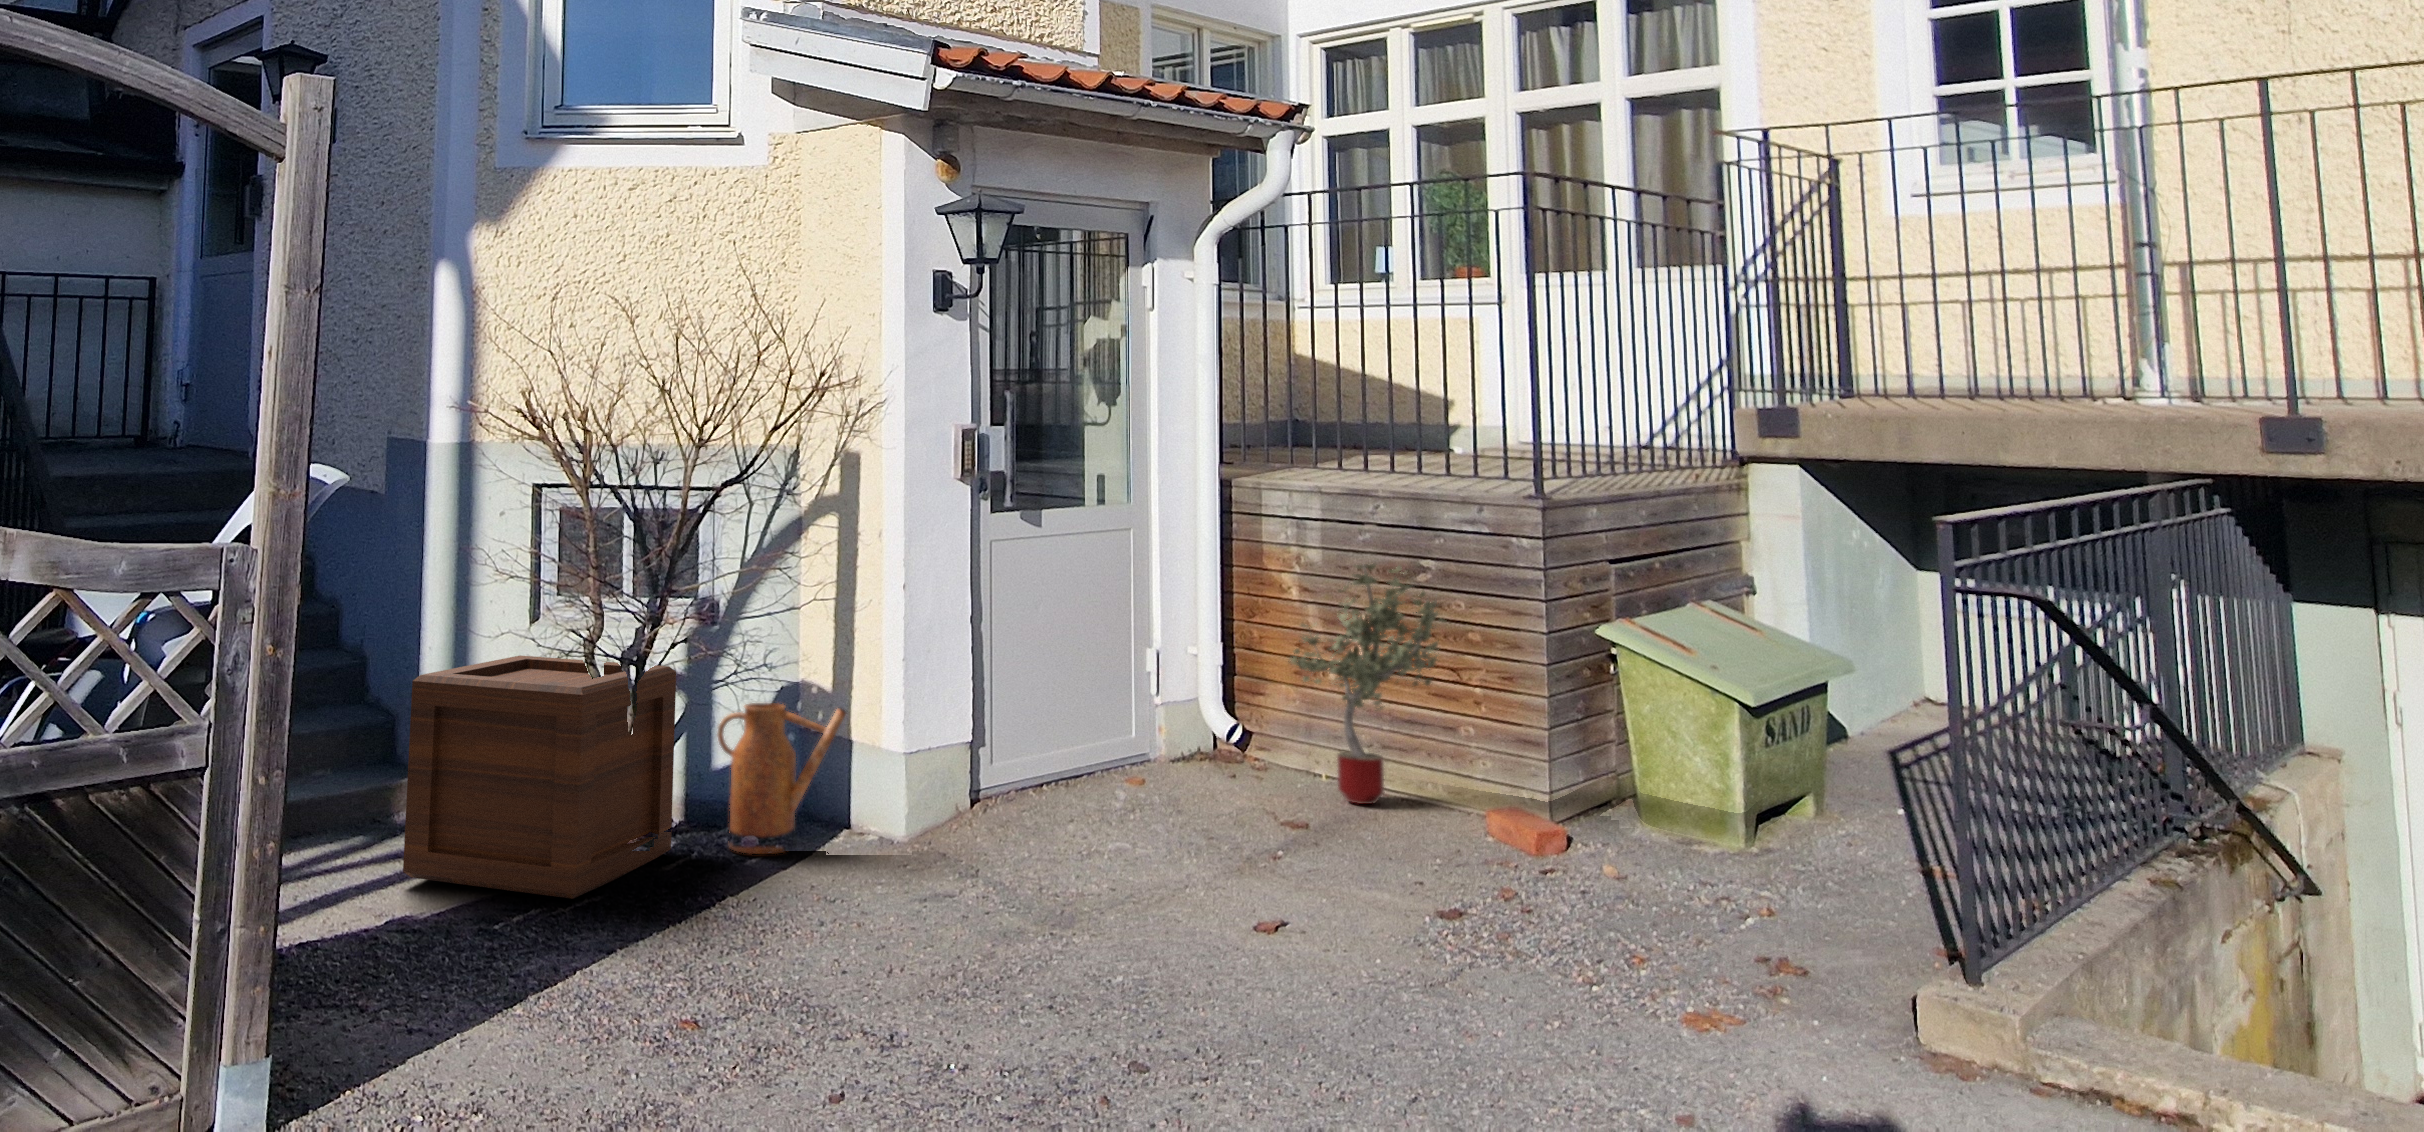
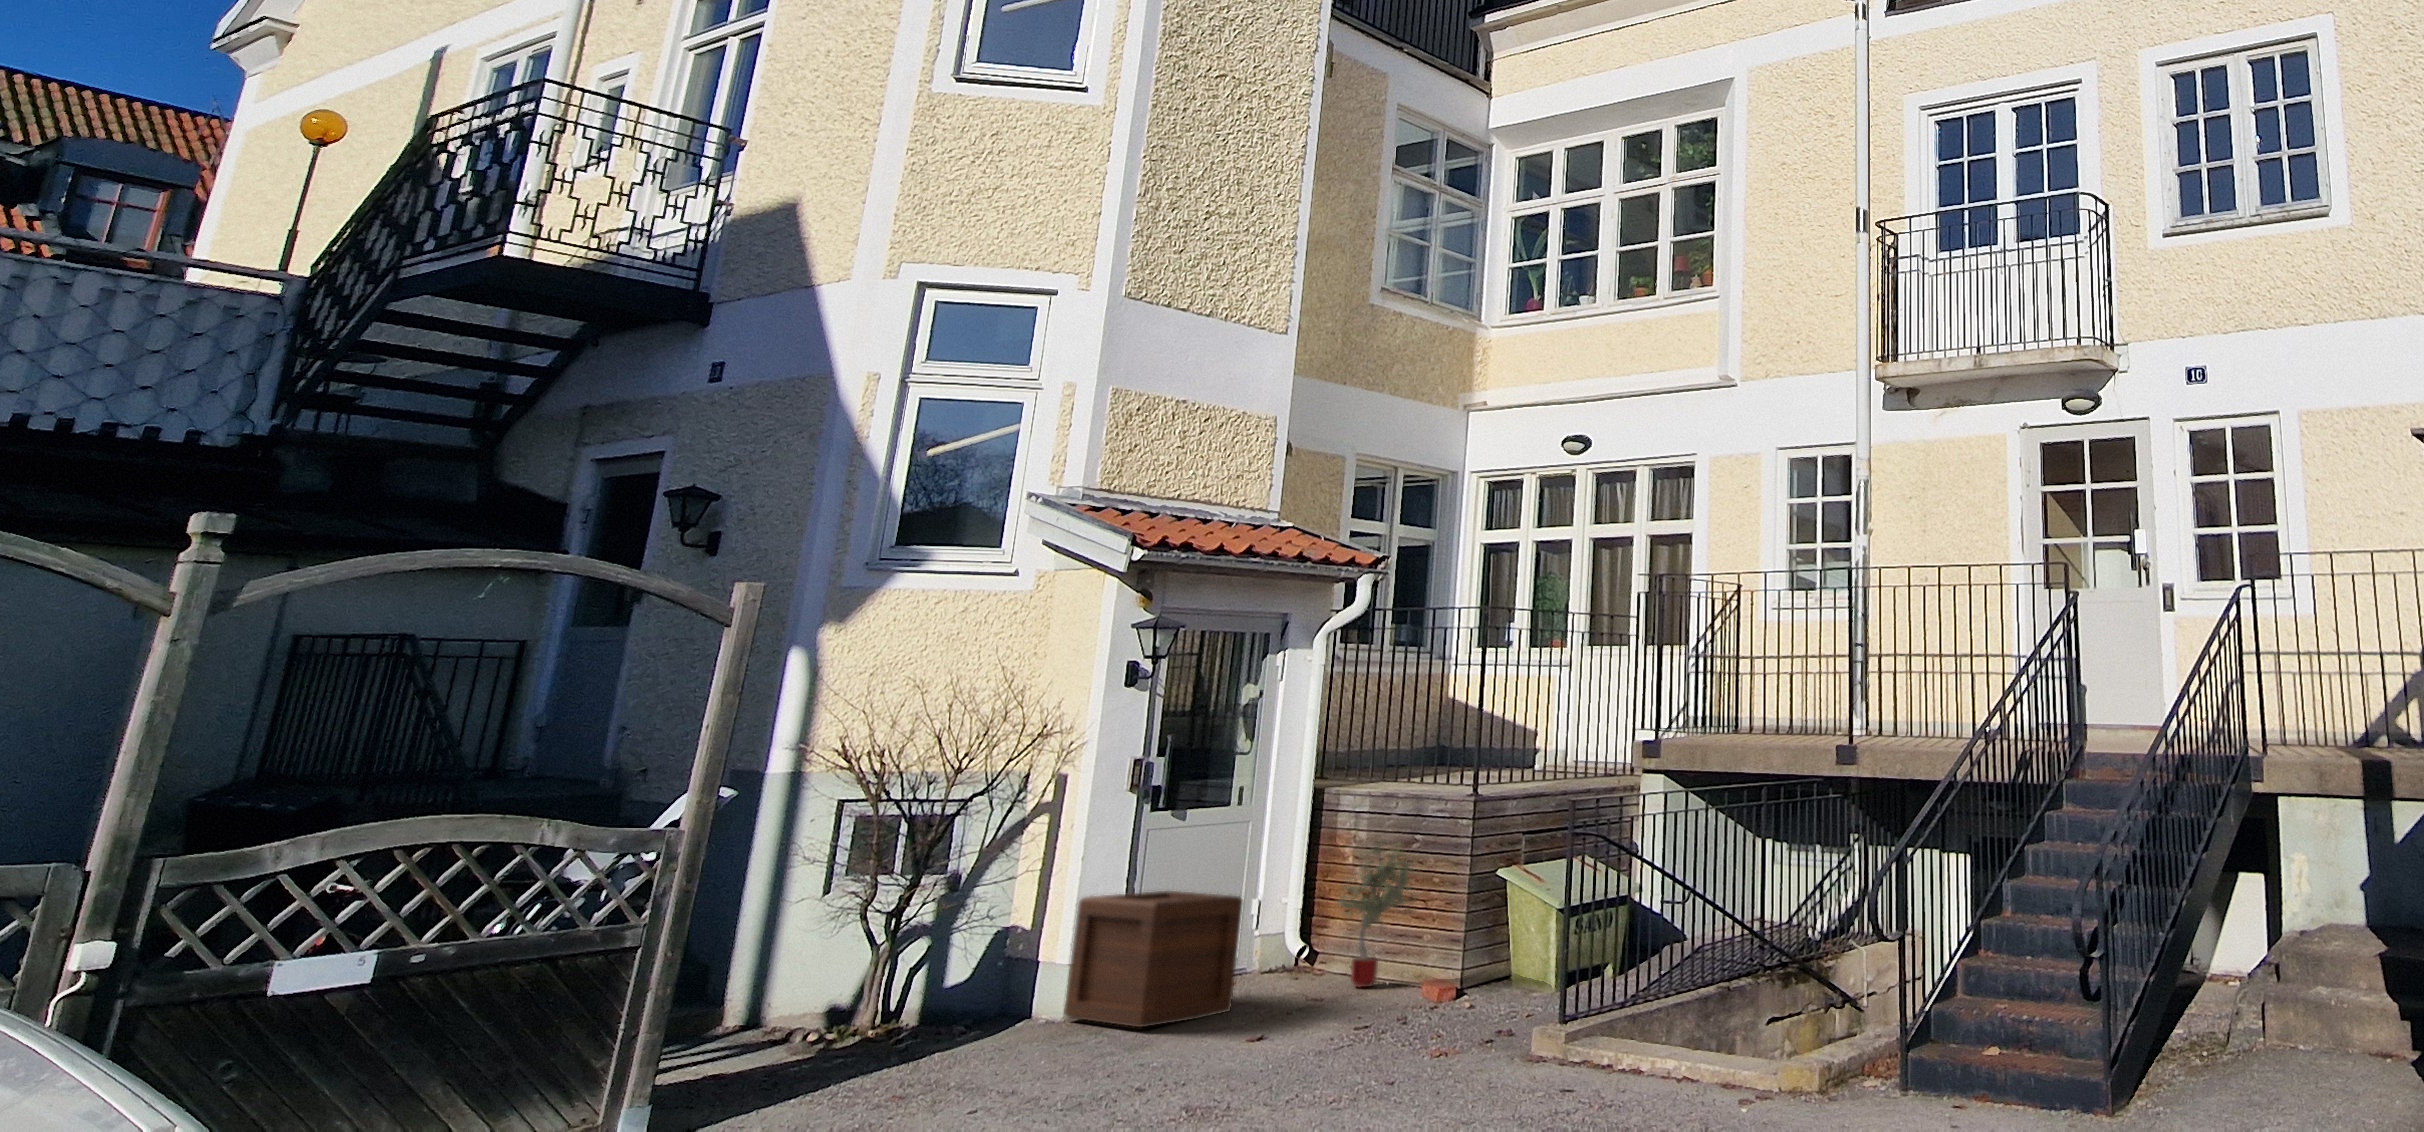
wooden crate: present [403,655,676,899] -> present [1064,891,1243,1027]
watering can: present [718,703,846,854] -> none [947,936,1035,1030]

